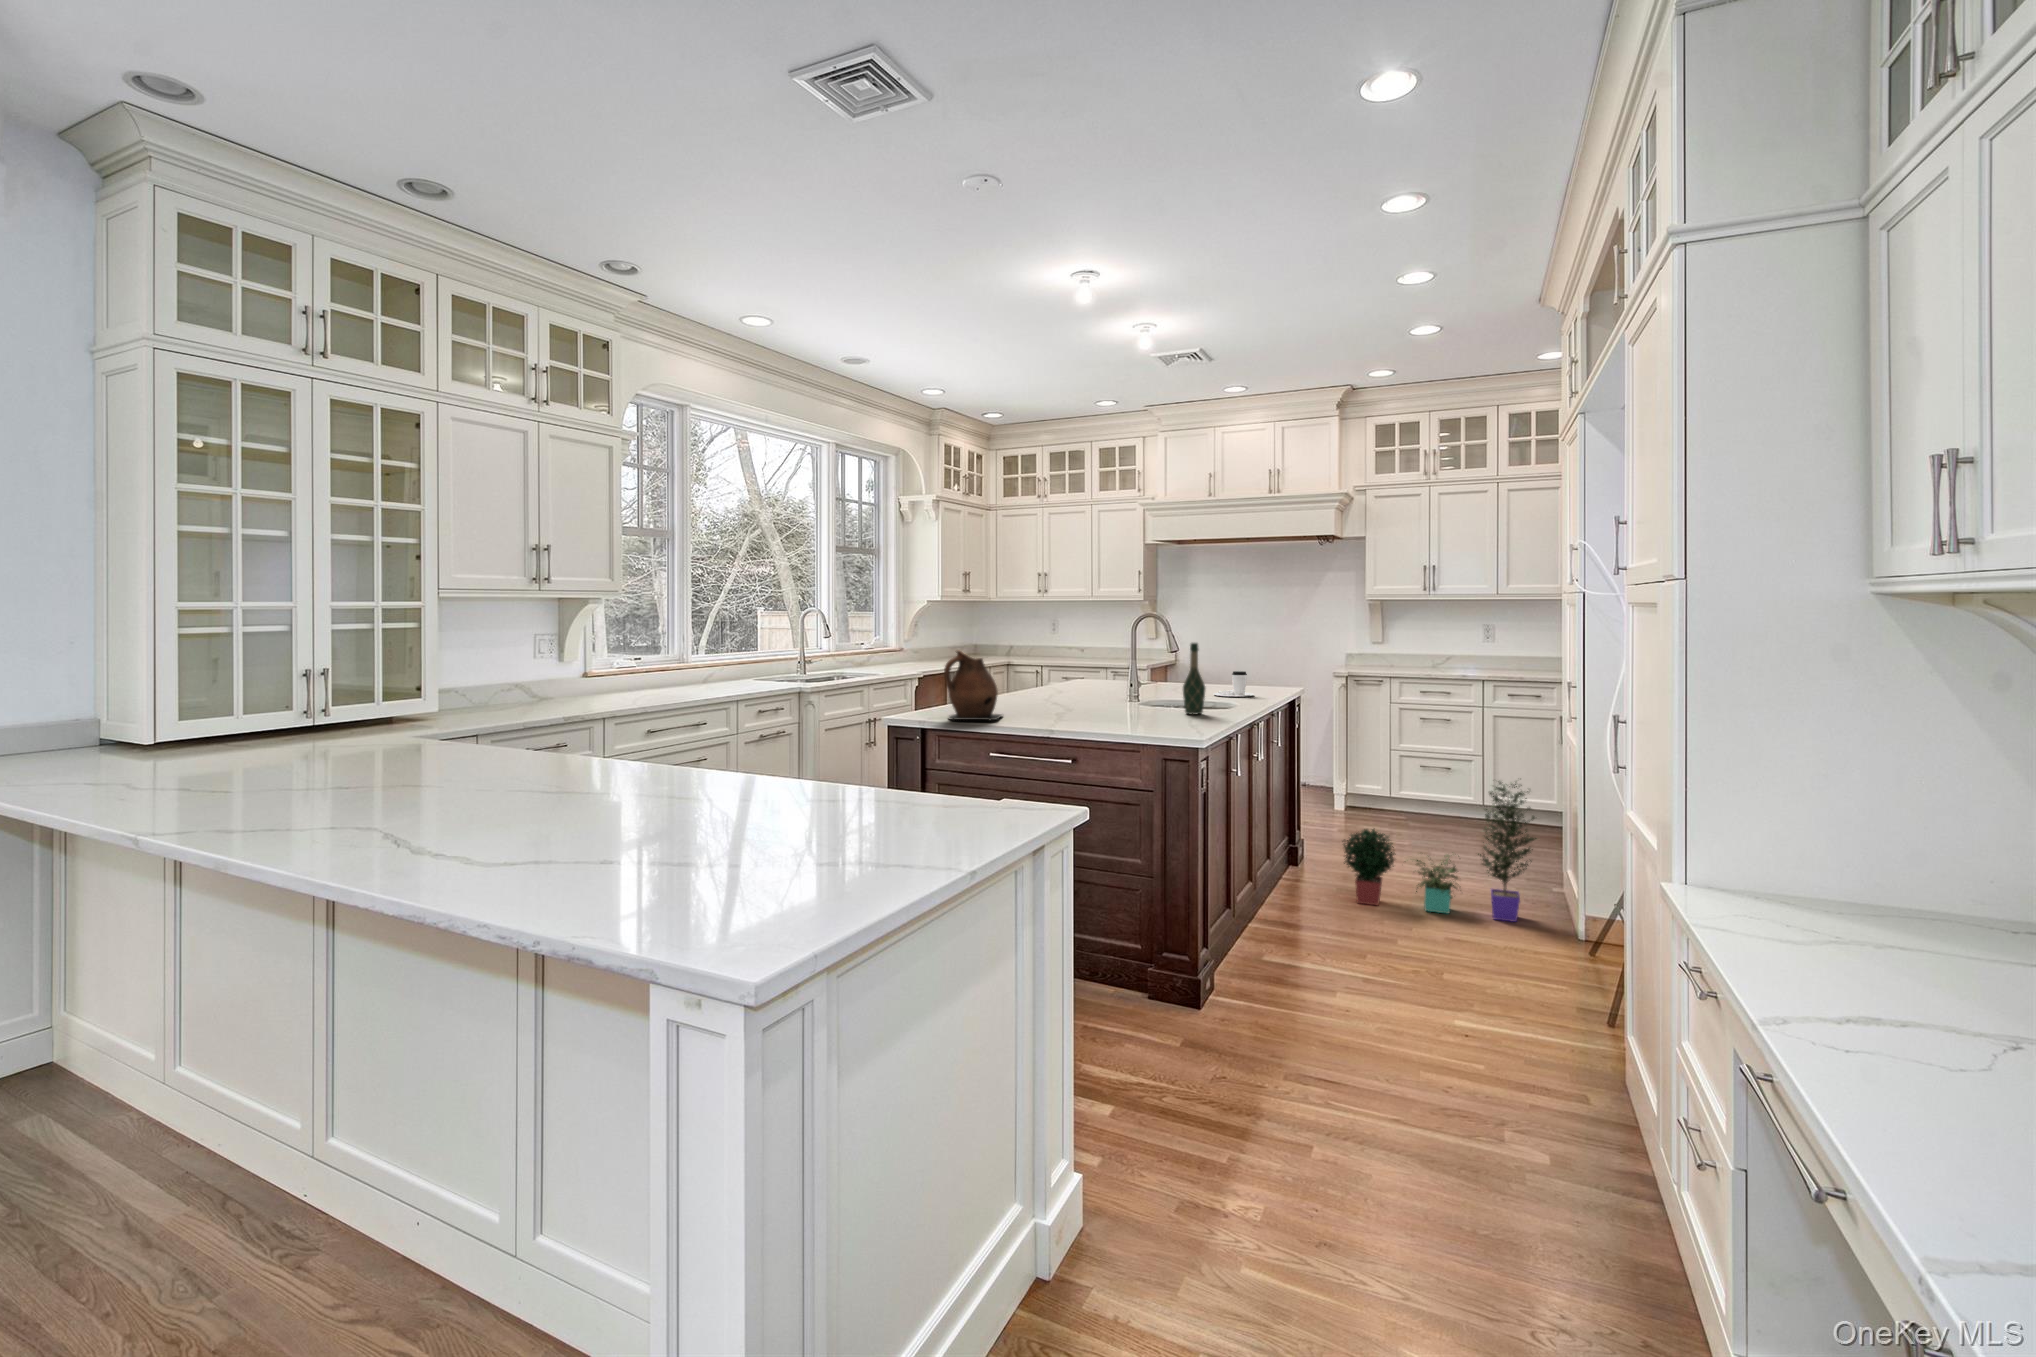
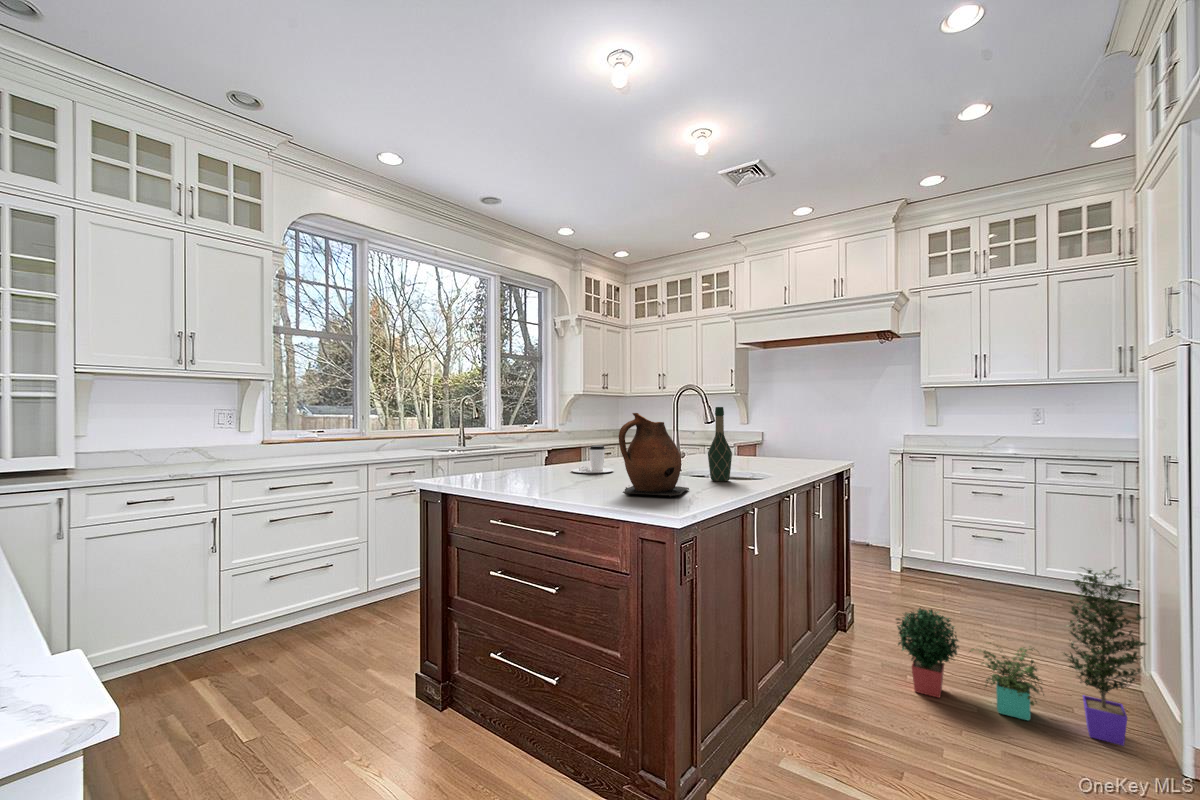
ceramic pitcher: present [944,650,1002,721] -> present [619,413,689,497]
coffee cup: present [1214,671,1254,697] -> present [571,446,613,473]

